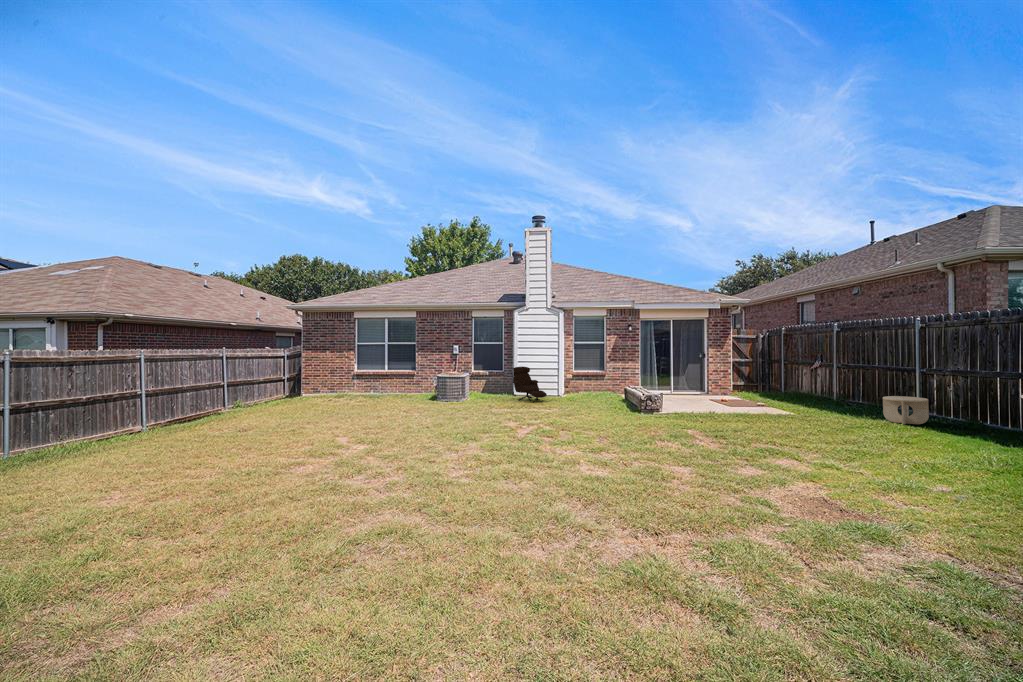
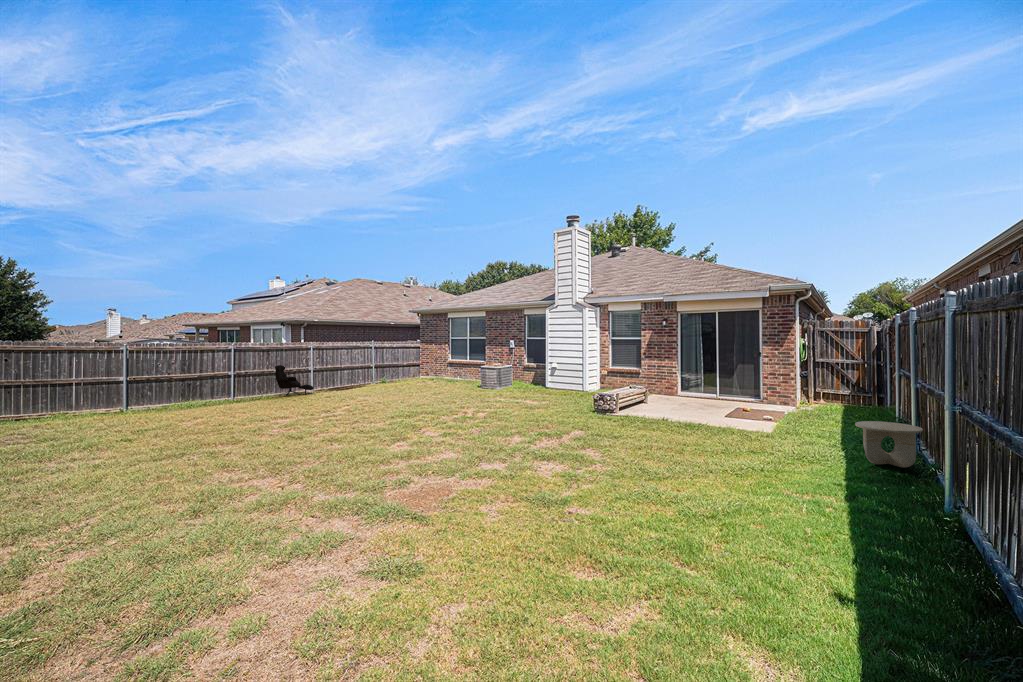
lounge chair: present [513,367,547,402] -> present [275,365,314,396]

